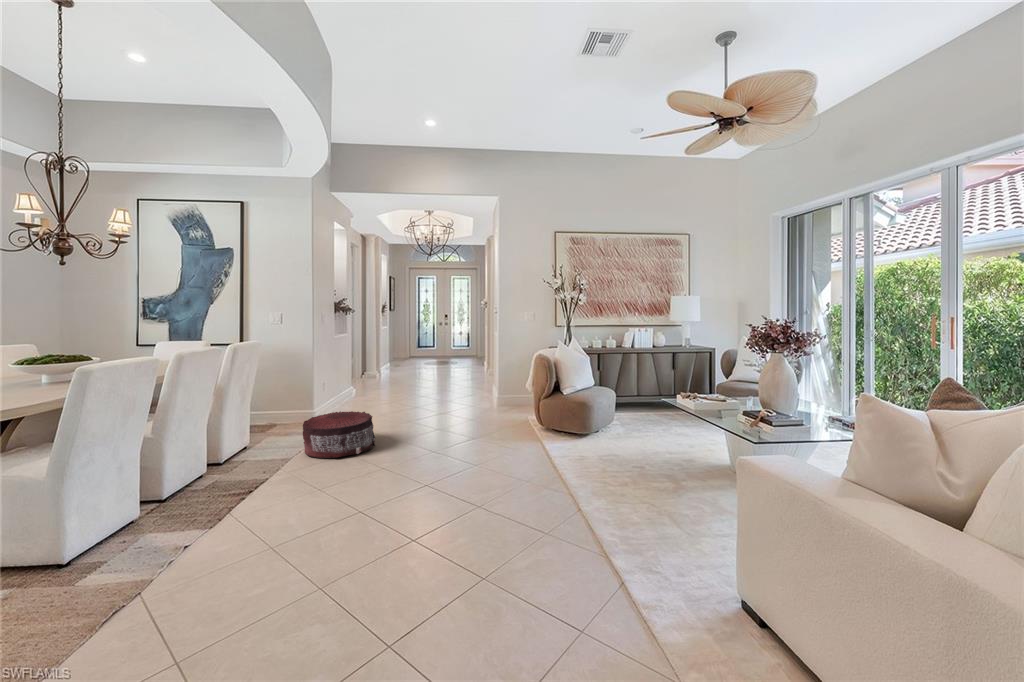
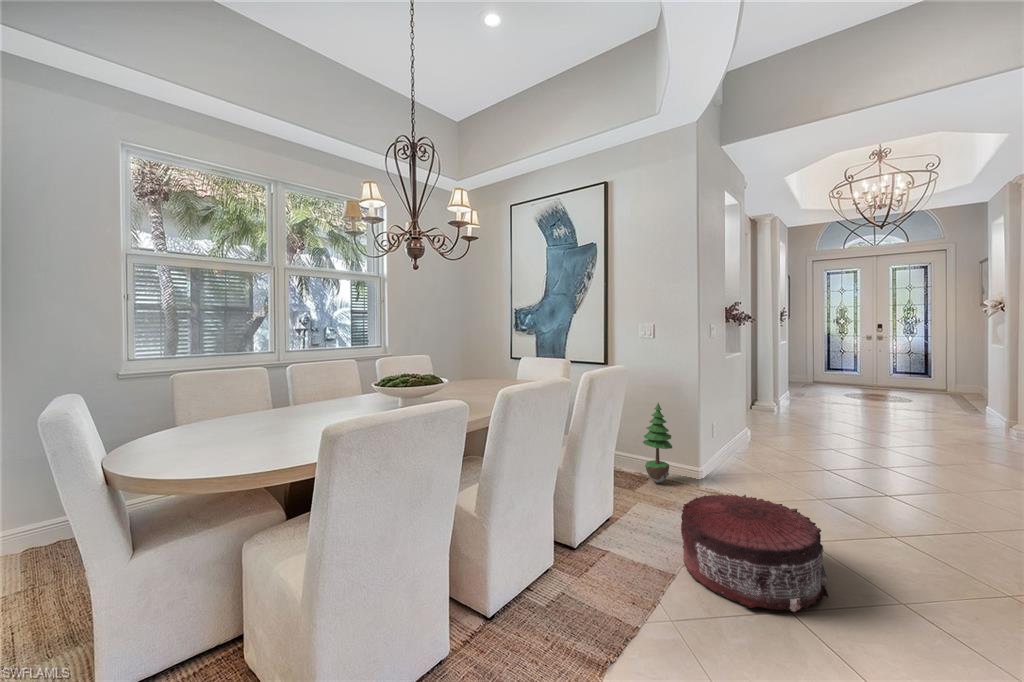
potted tree: none [276,369,299,426] -> present [643,403,672,483]

